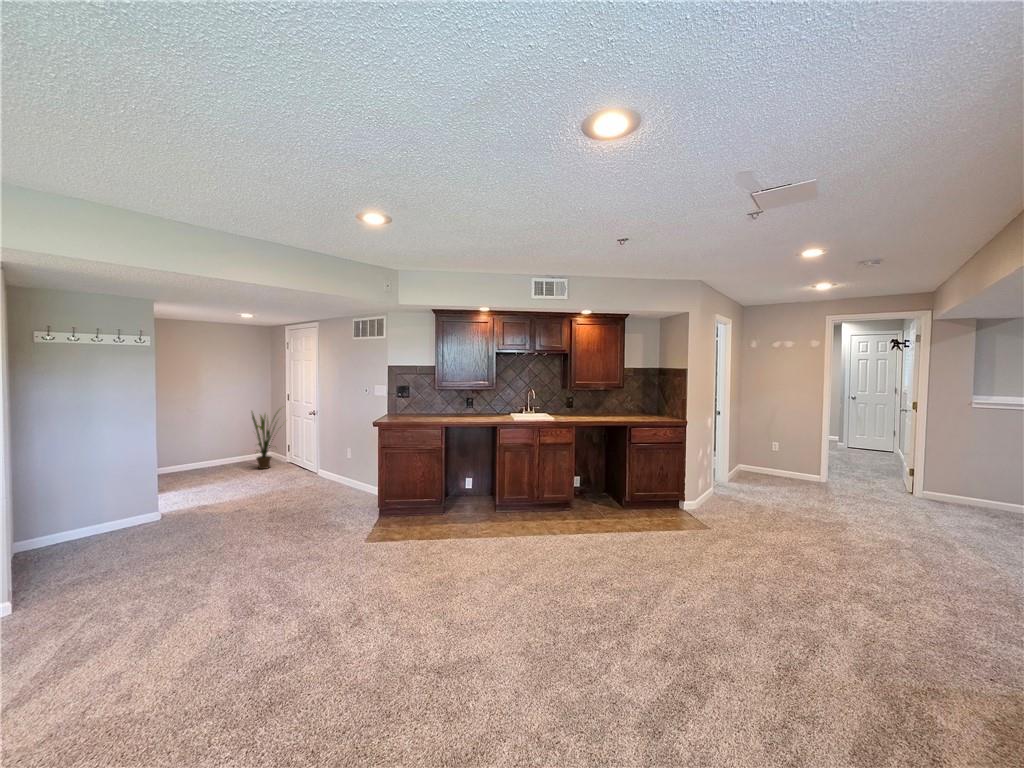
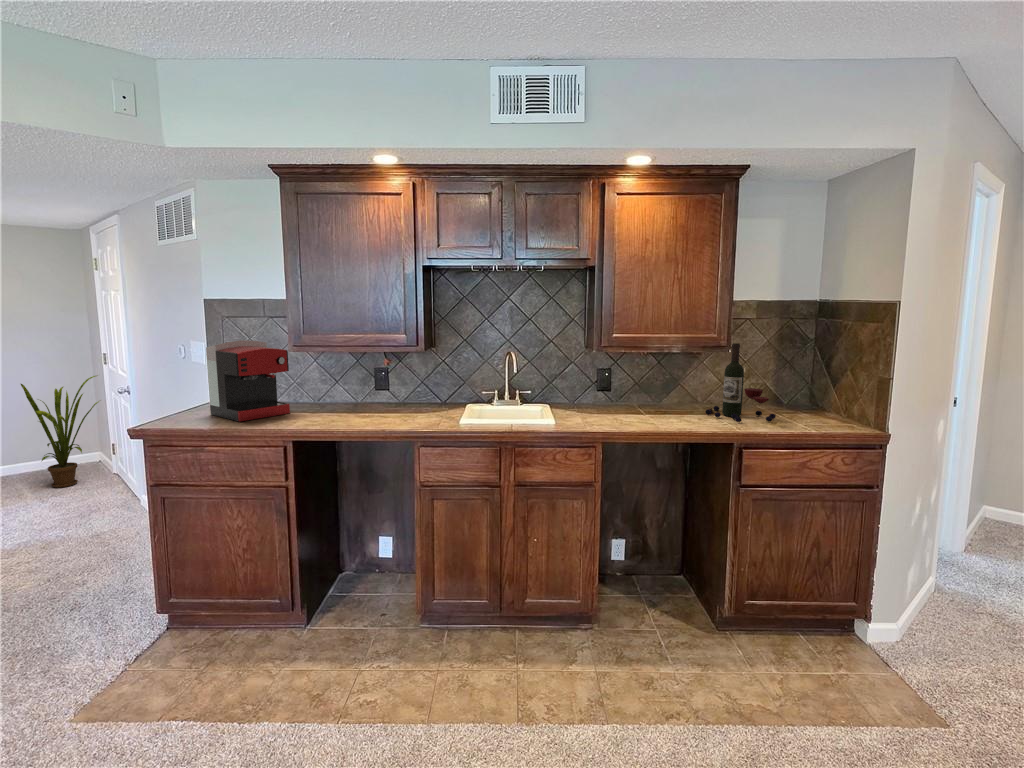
coffee maker: none [398,384,434,420] -> present [206,340,290,421]
wine bottle: none [615,386,644,419] -> present [705,343,776,422]

